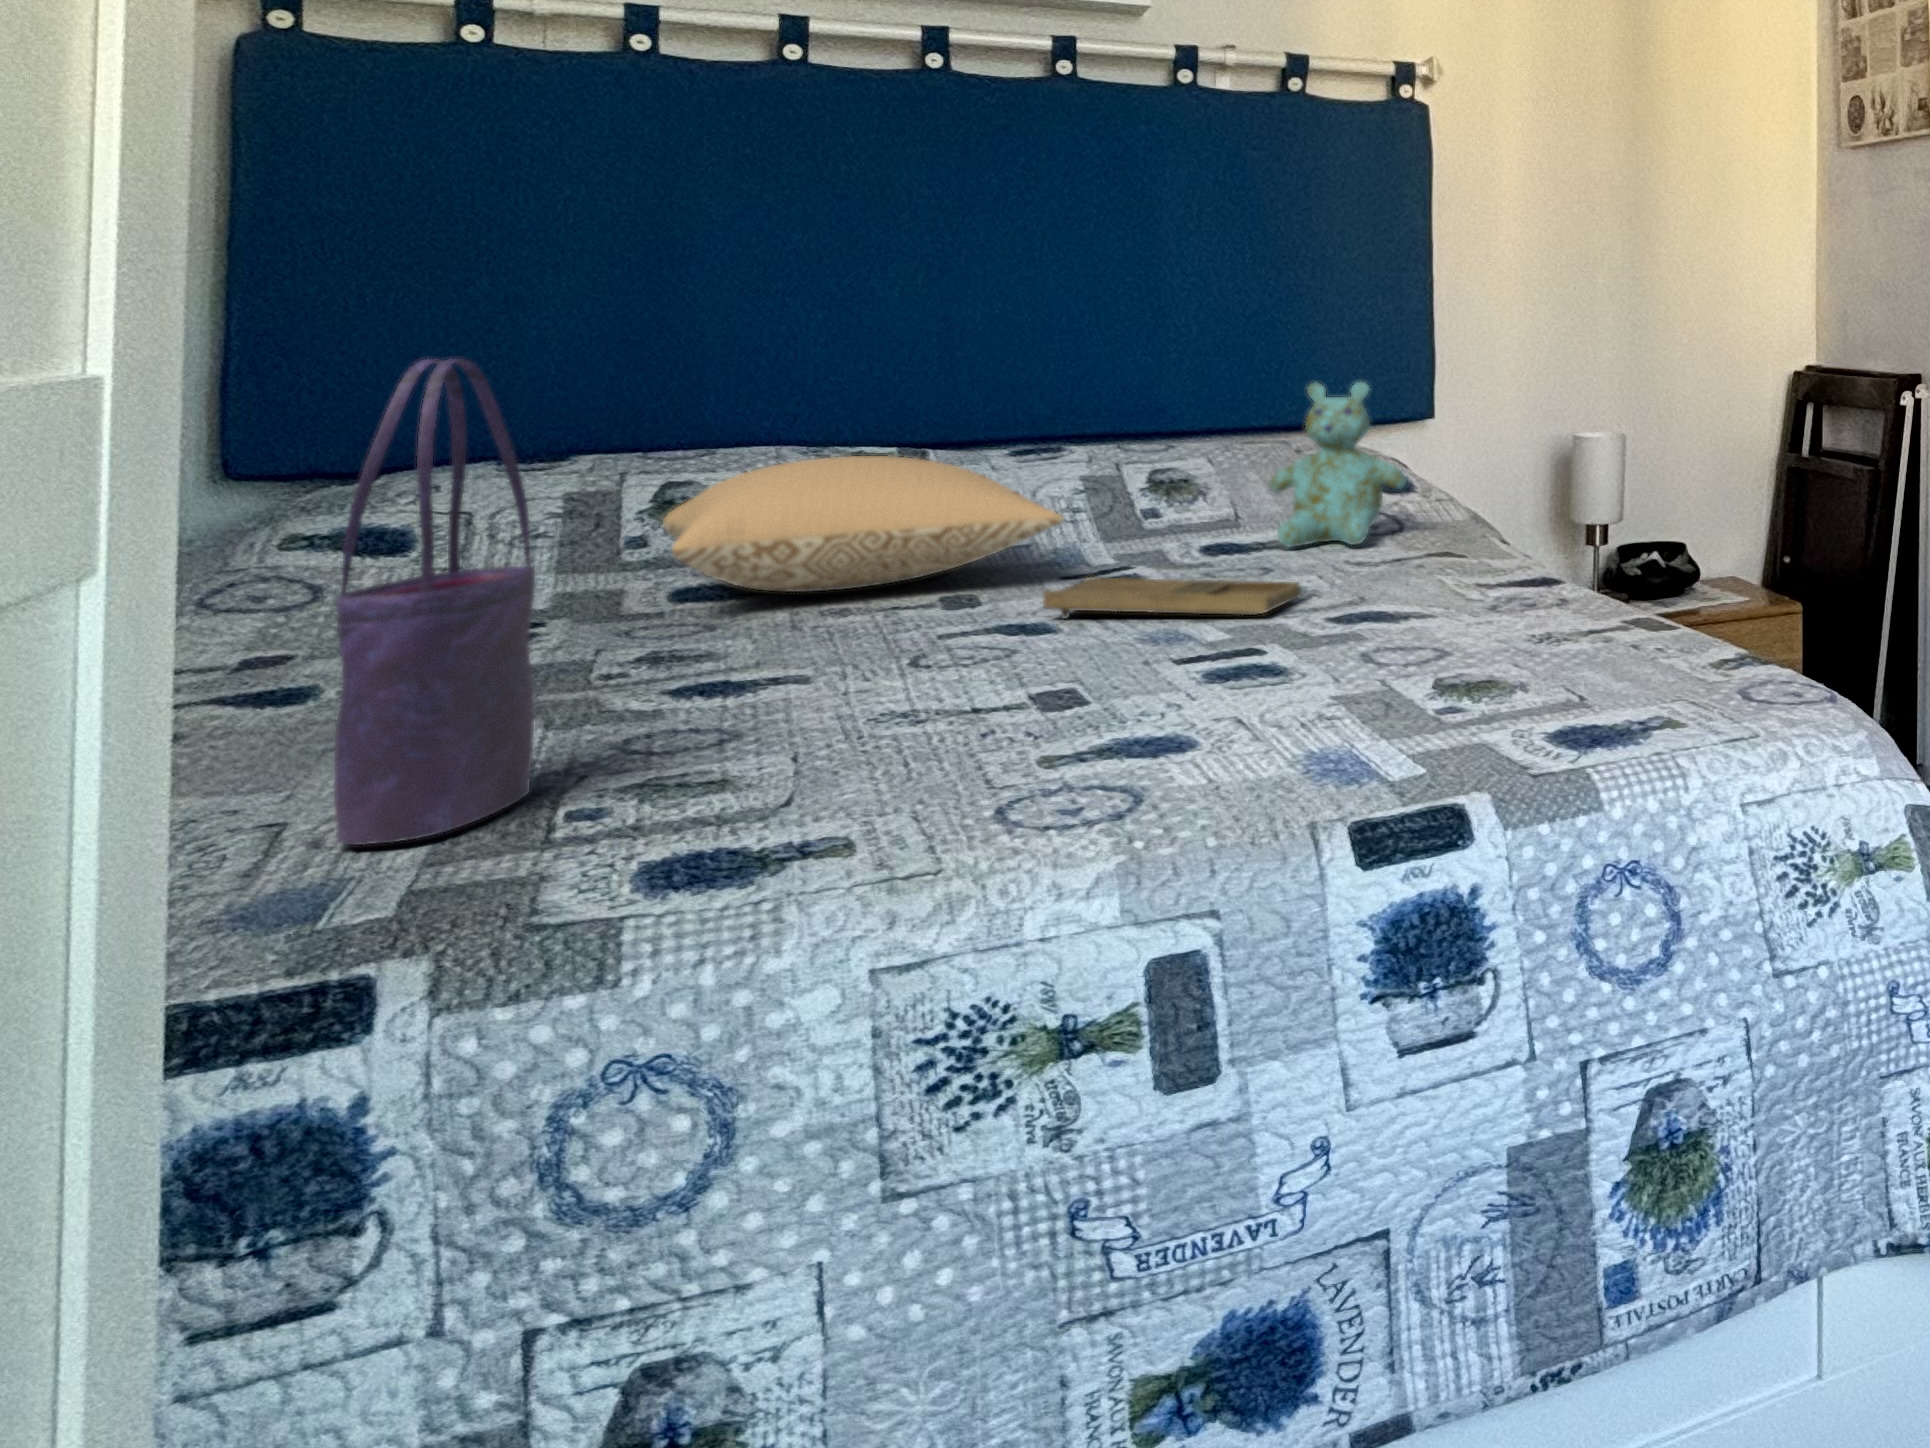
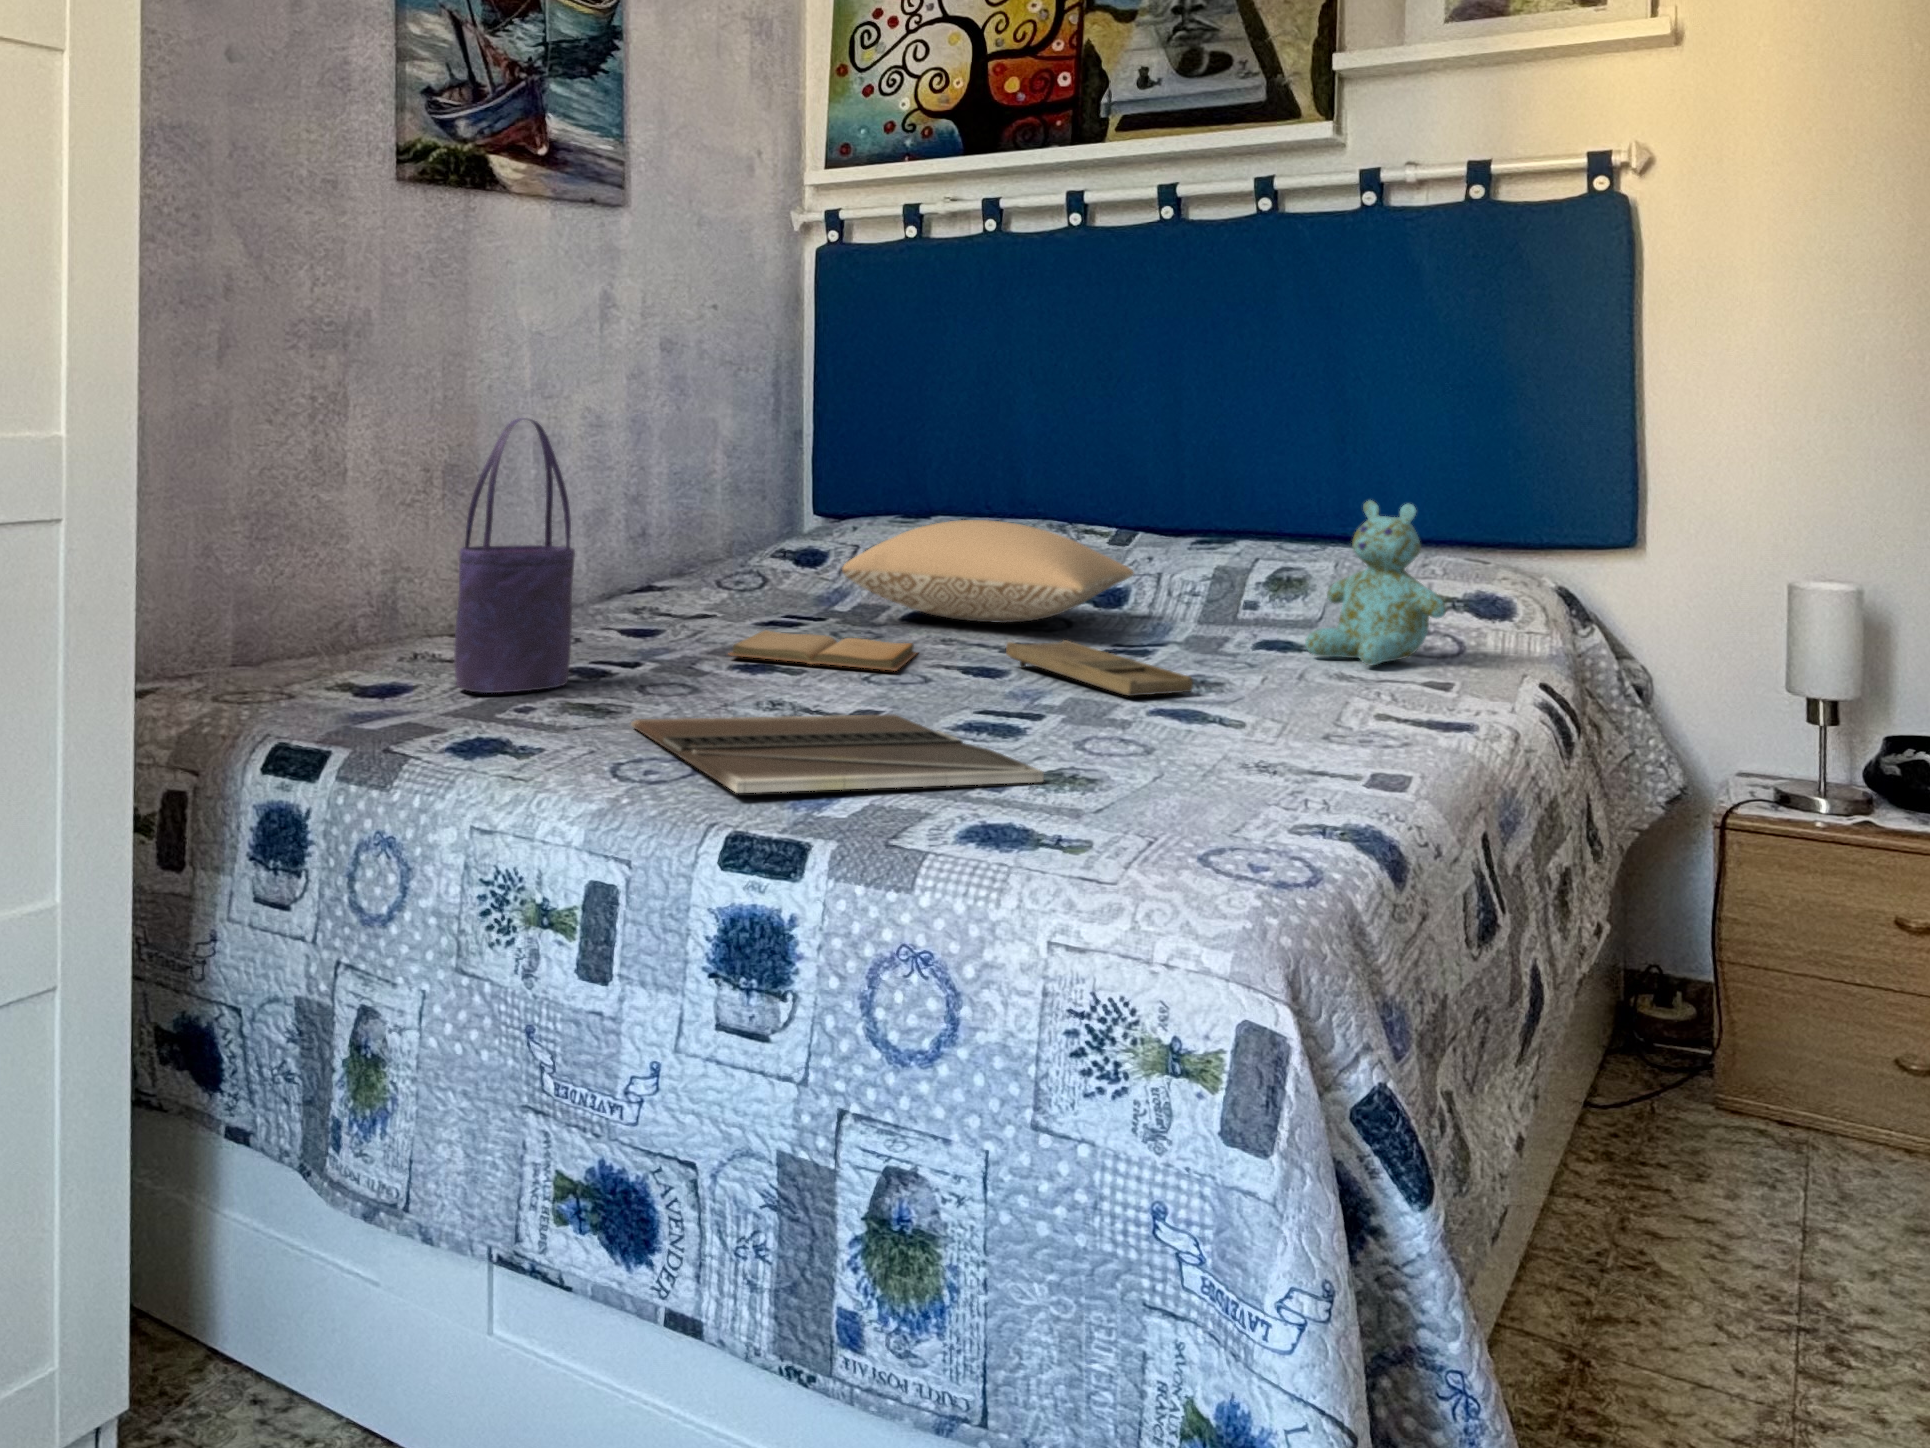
book: none [620,622,953,693] -> present [730,630,917,671]
laptop: none [836,685,1435,795] -> present [631,714,1044,793]

